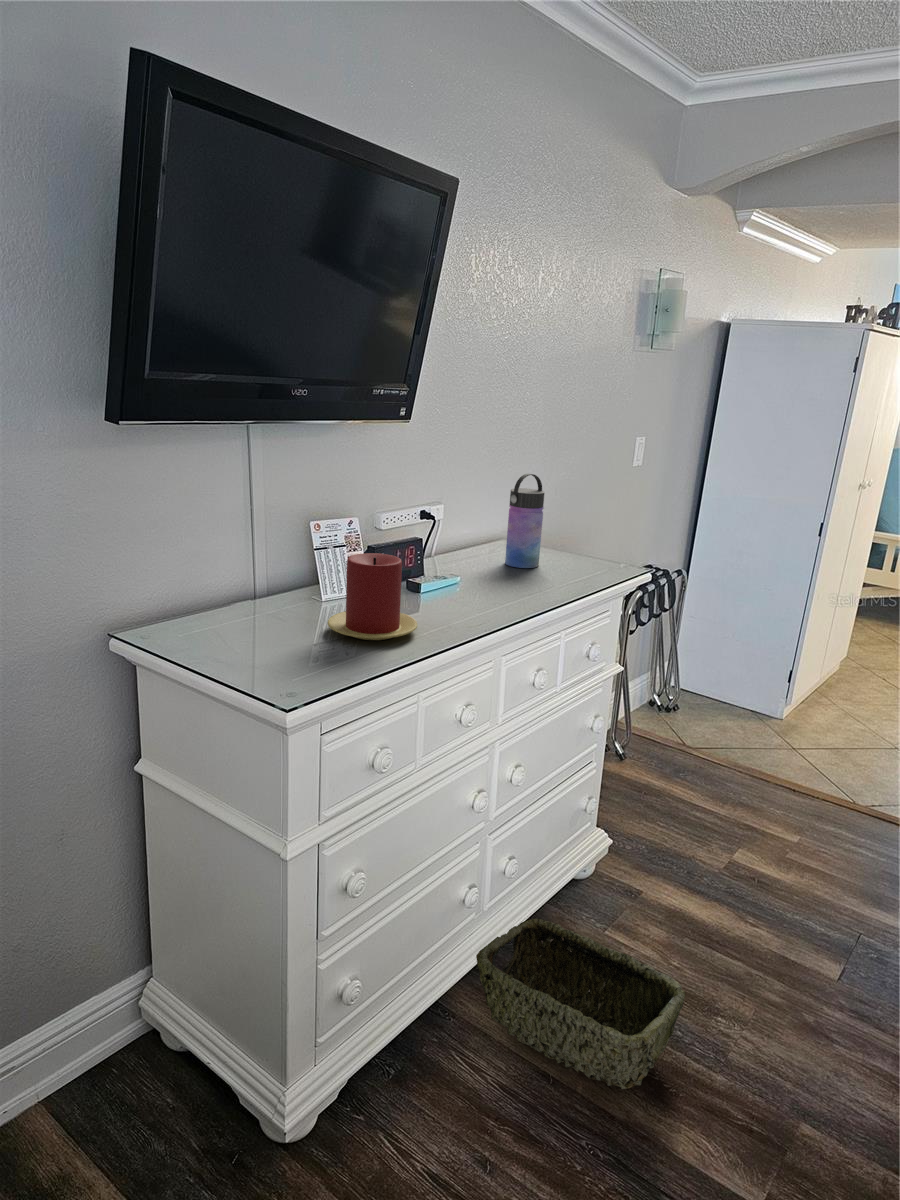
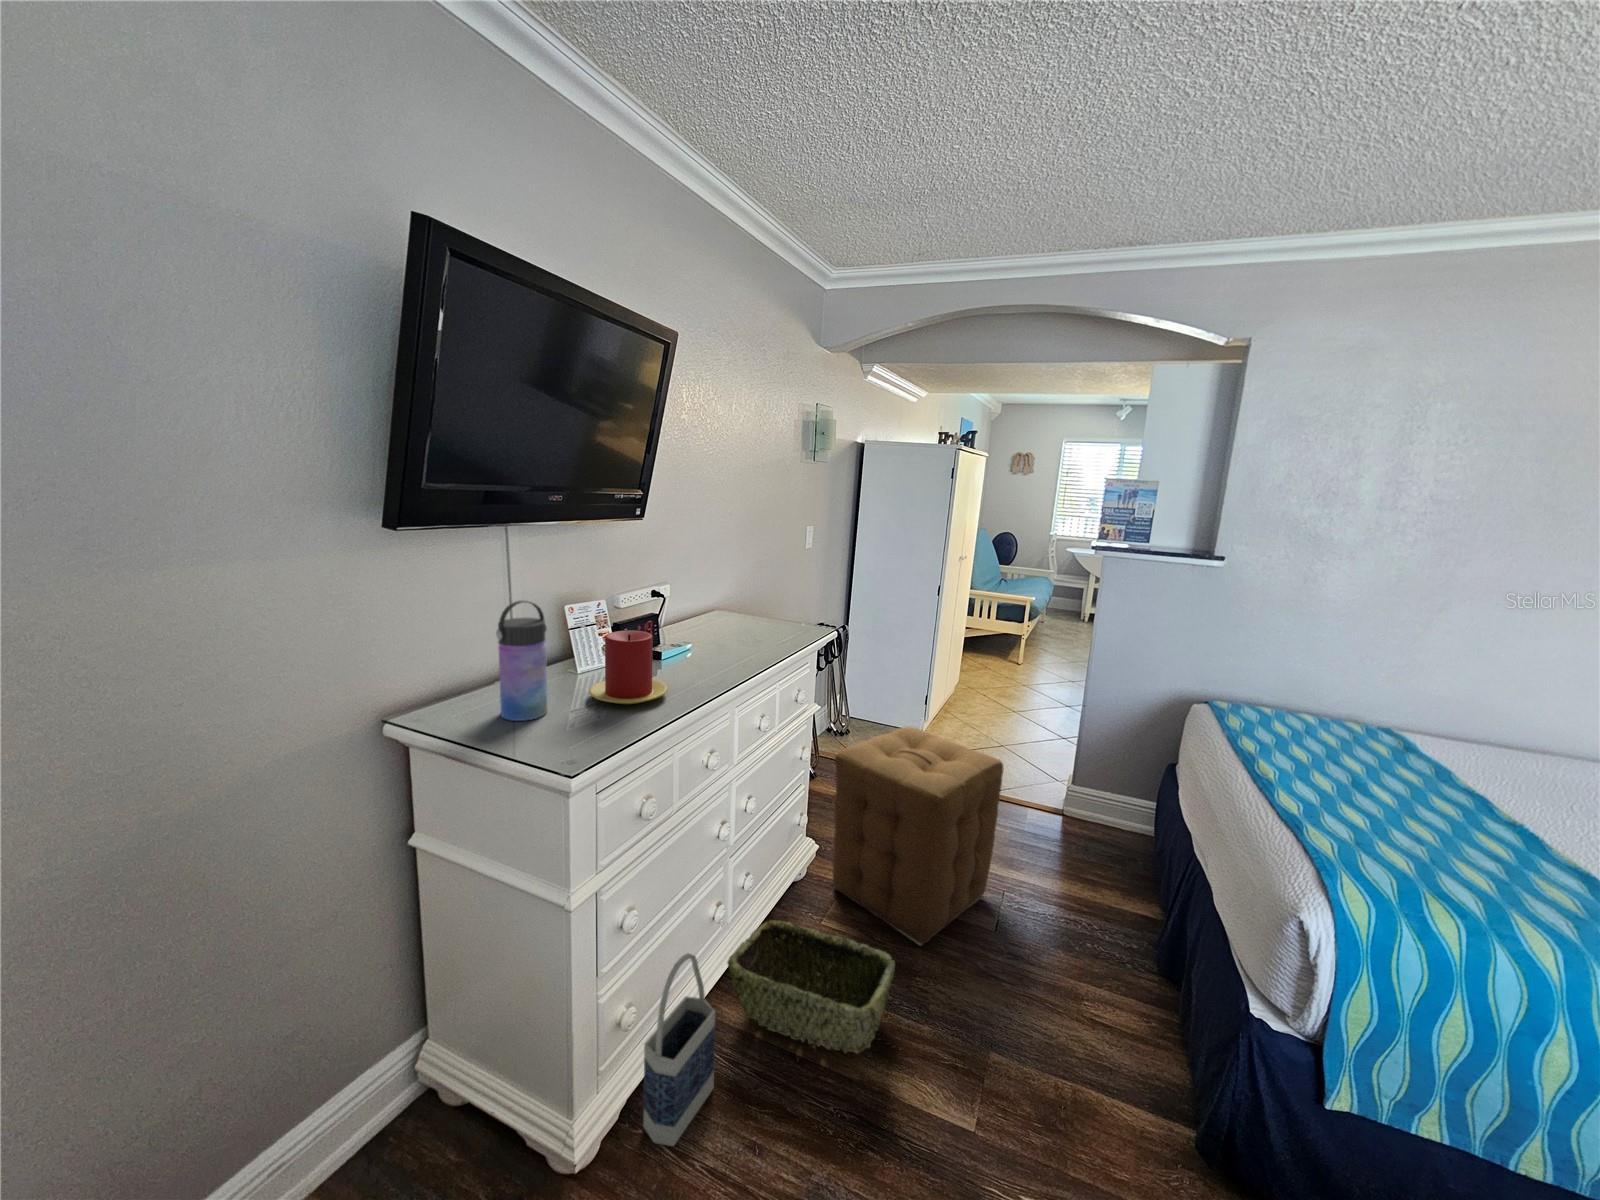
water bottle: present [505,474,544,568] -> present [496,600,547,721]
ottoman: none [626,706,873,983] -> present [833,727,1004,945]
bag: none [366,933,453,1140] -> present [643,953,715,1146]

